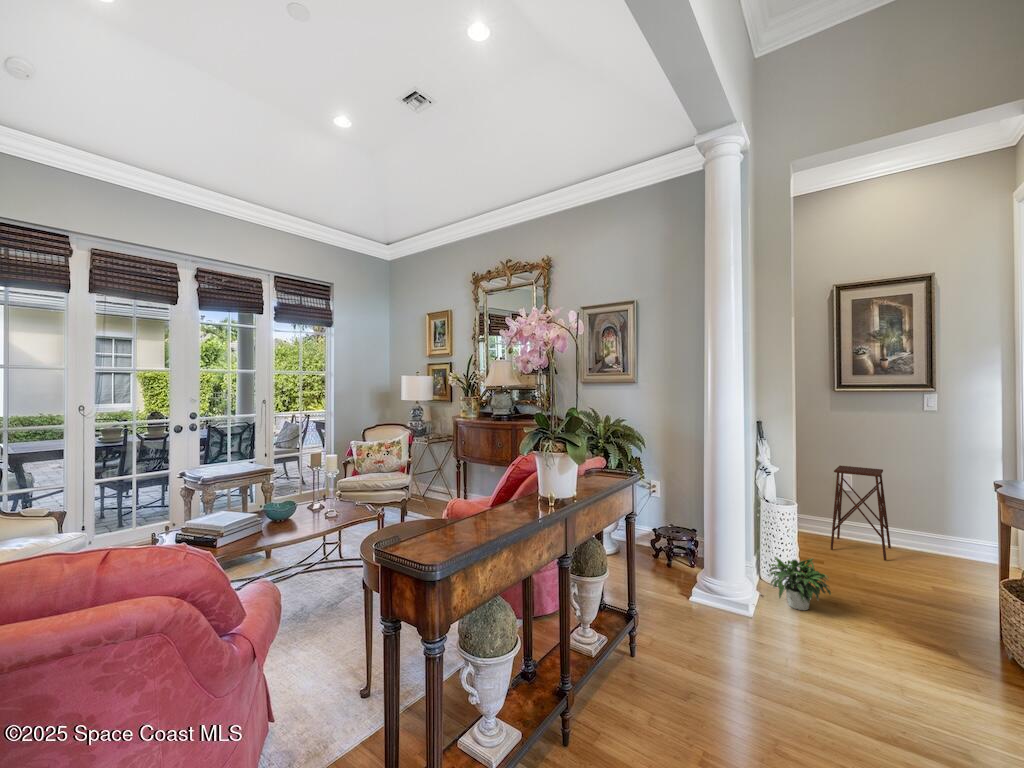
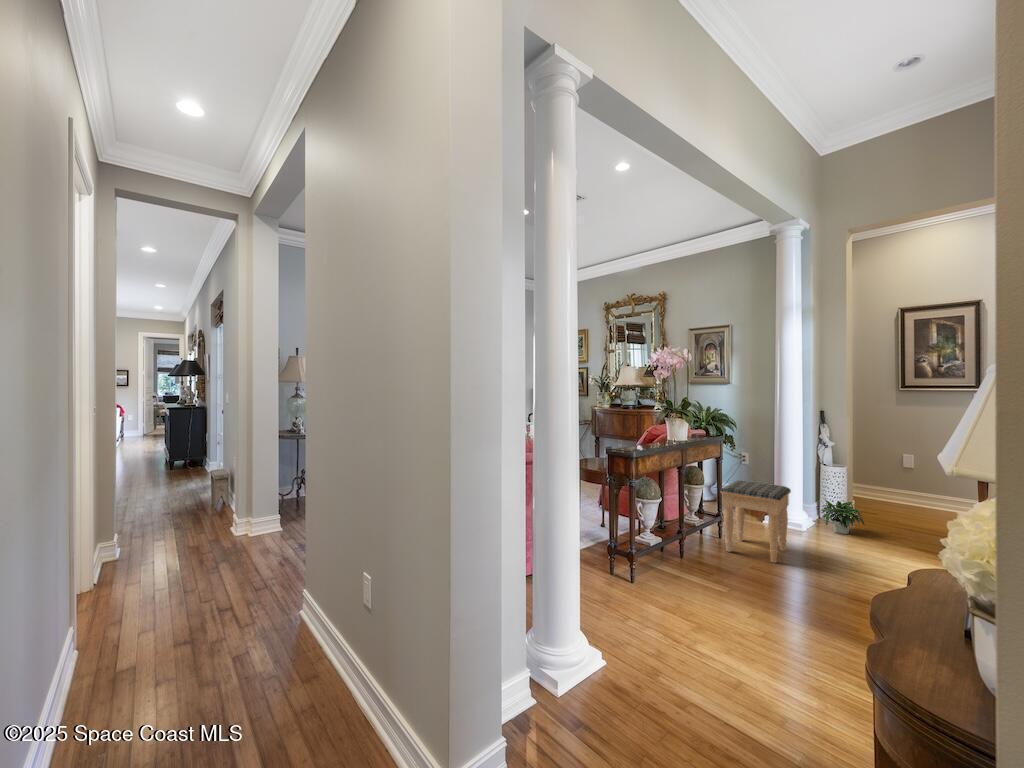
side table: present [831,465,891,560] -> none [888,448,943,517]
footstool: none [635,544,746,713] -> present [720,480,791,563]

